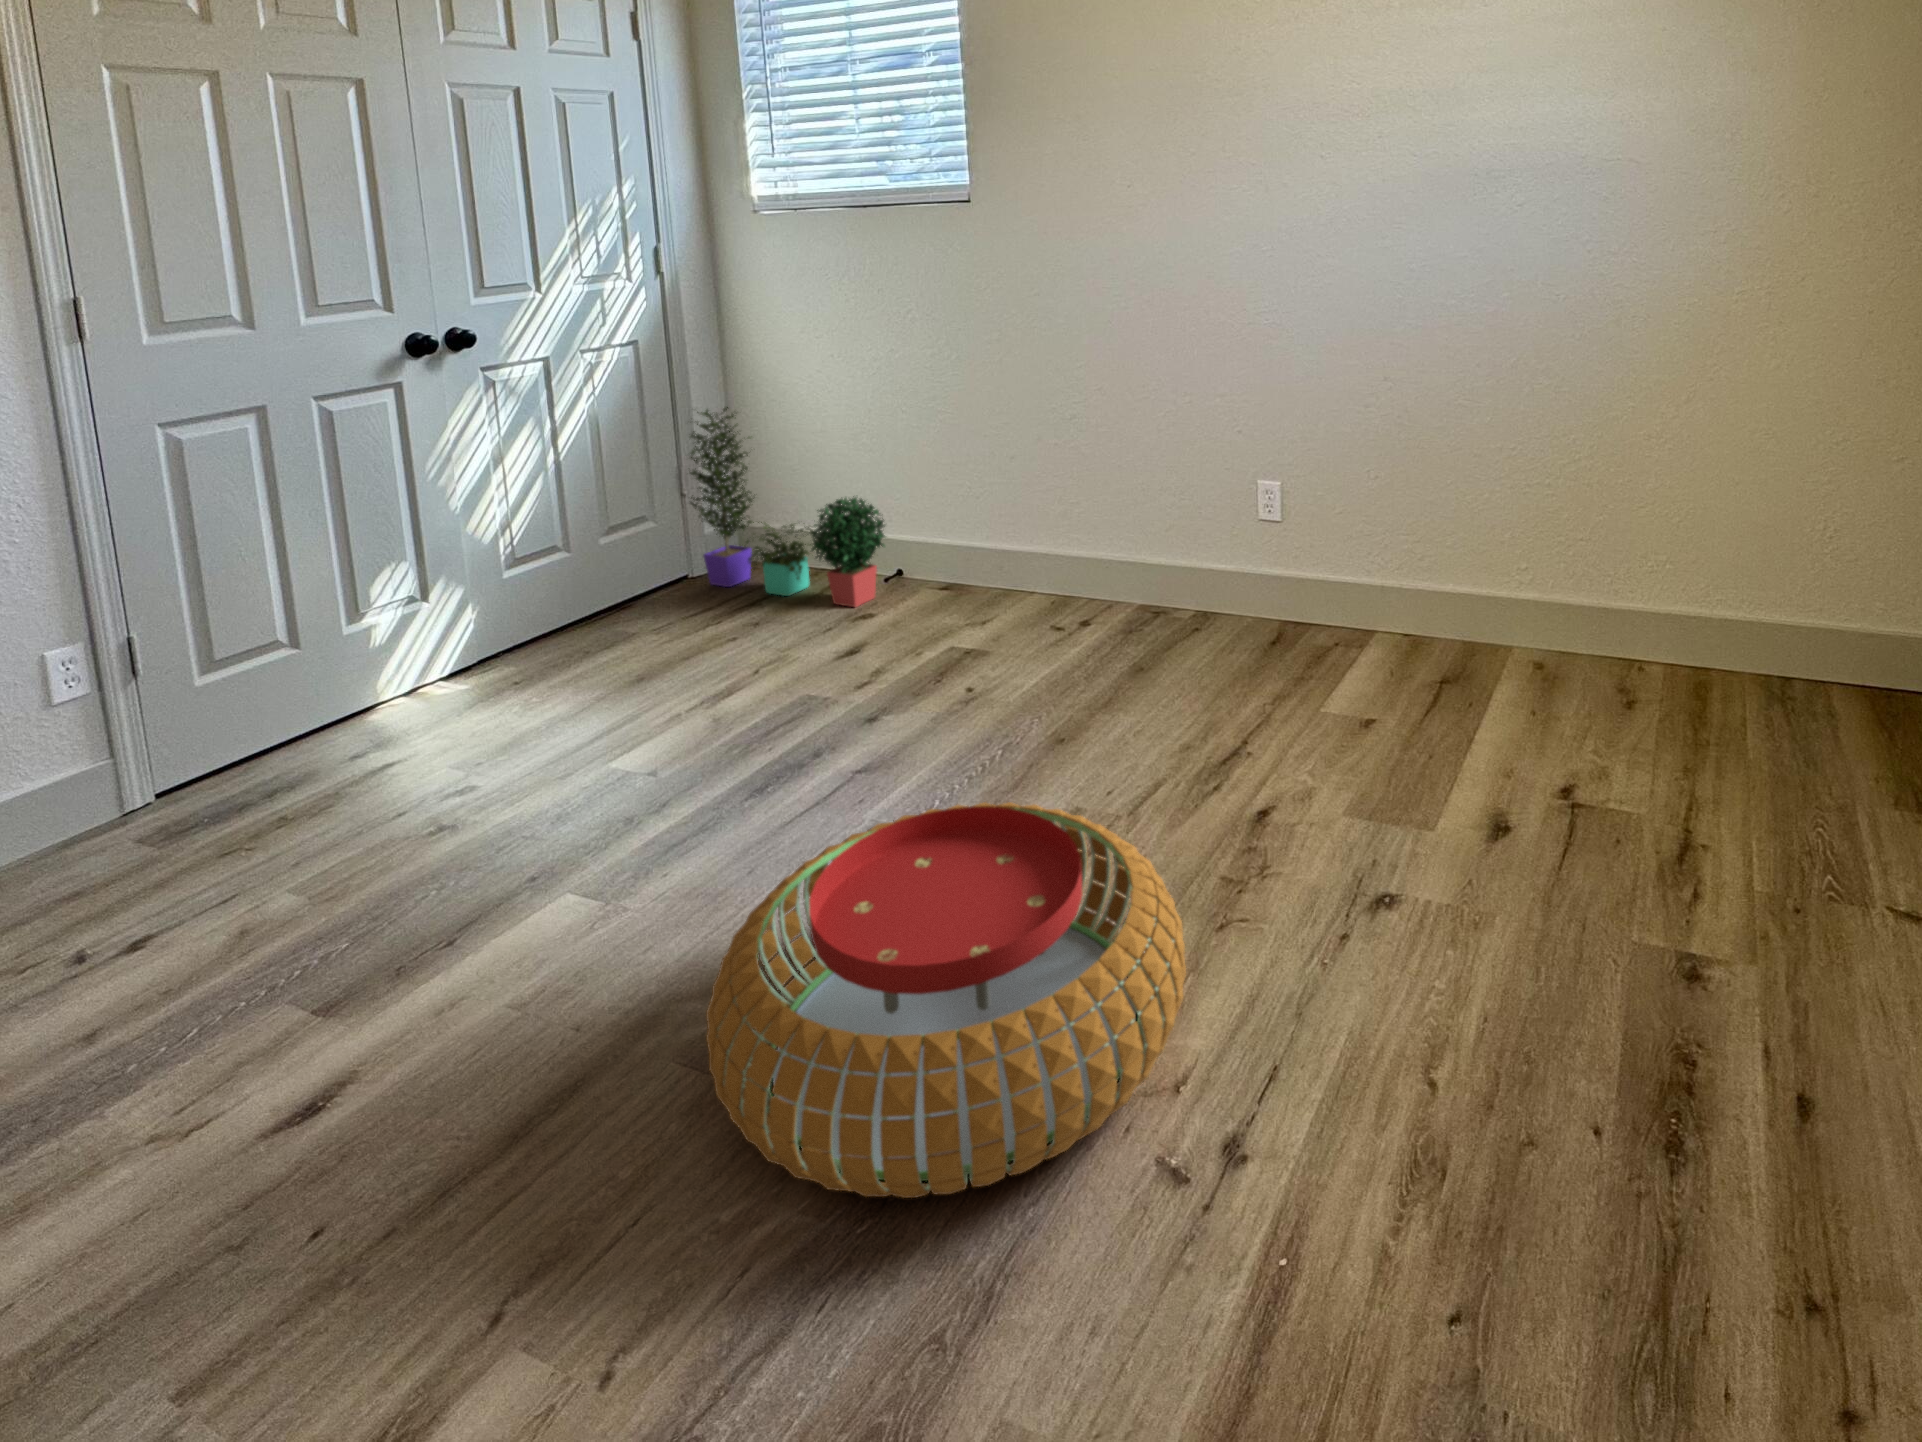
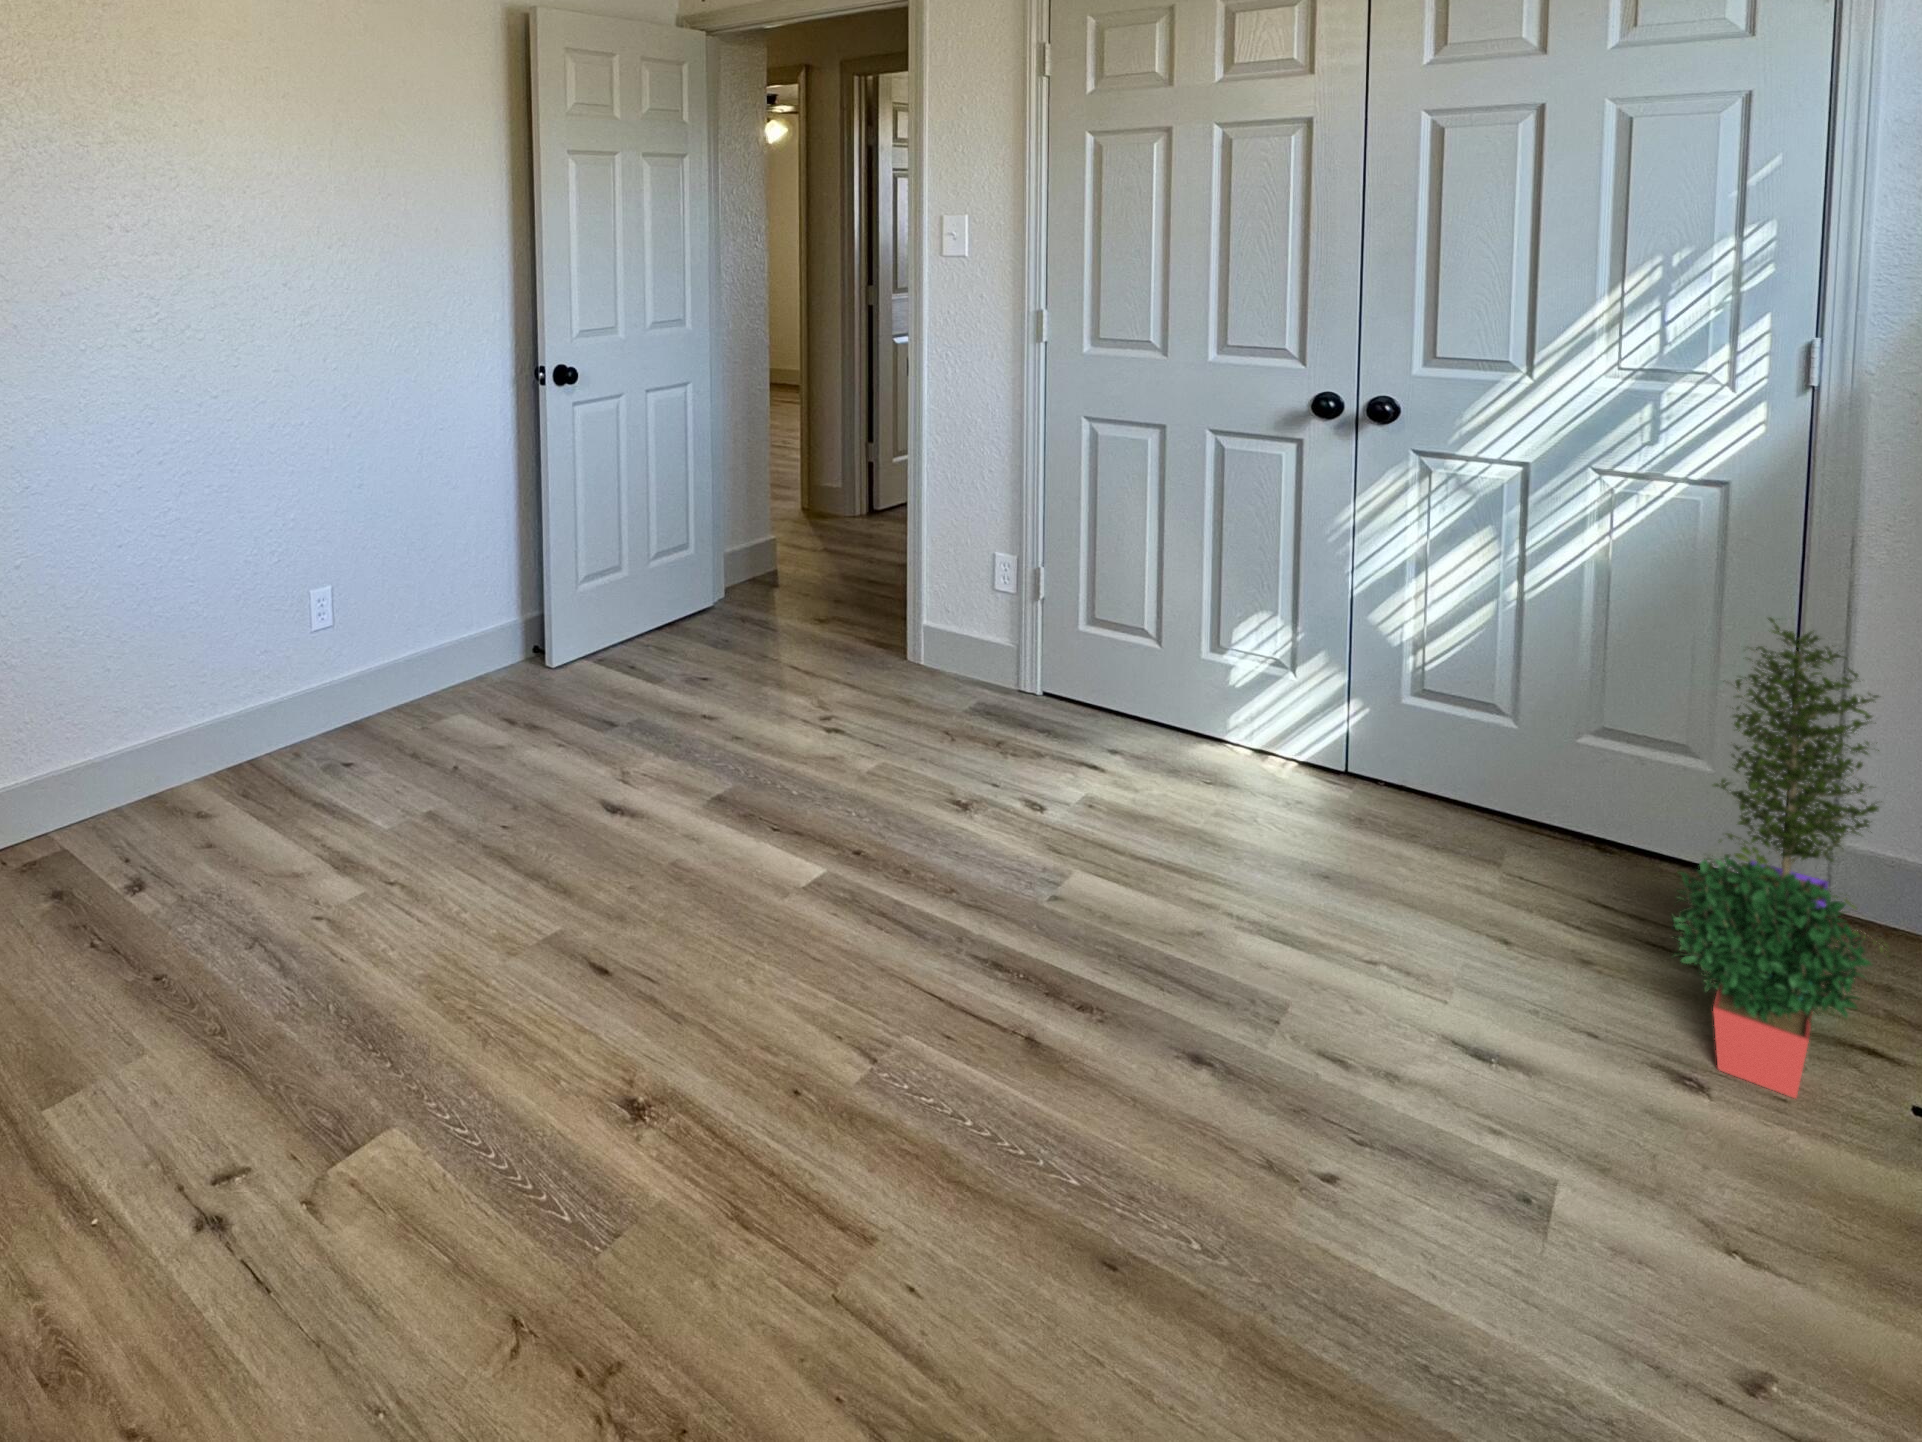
pouf: present [706,802,1186,1198] -> none [270,859,703,1217]

